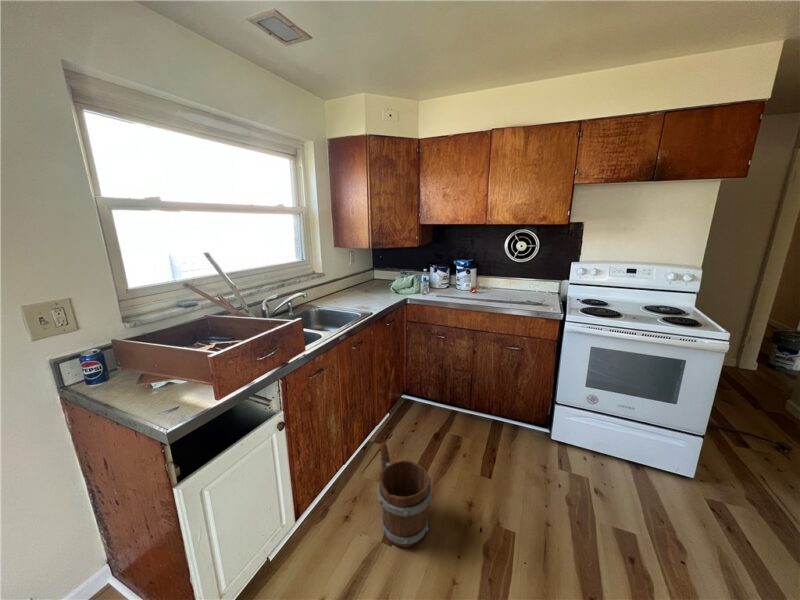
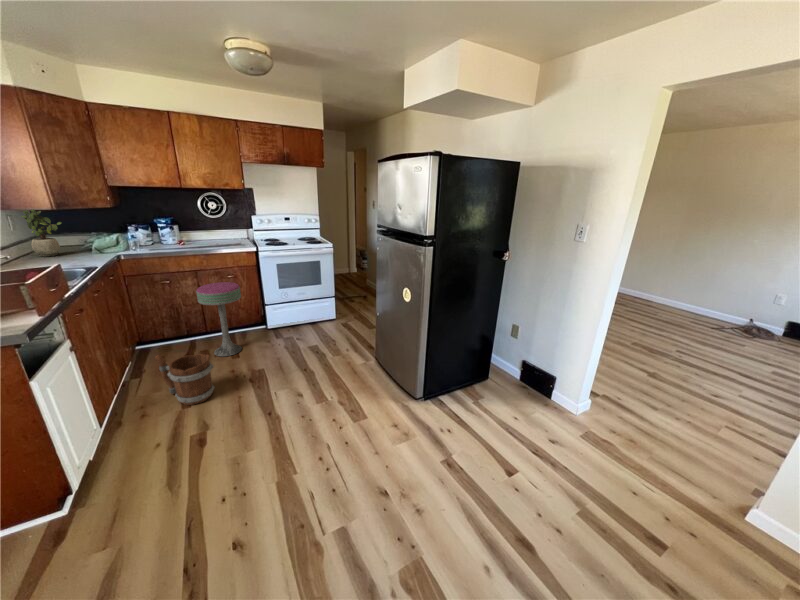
potted plant: none [352,246,373,291] -> present [21,209,62,257]
bar stool: none [459,355,518,466] -> present [196,282,242,357]

